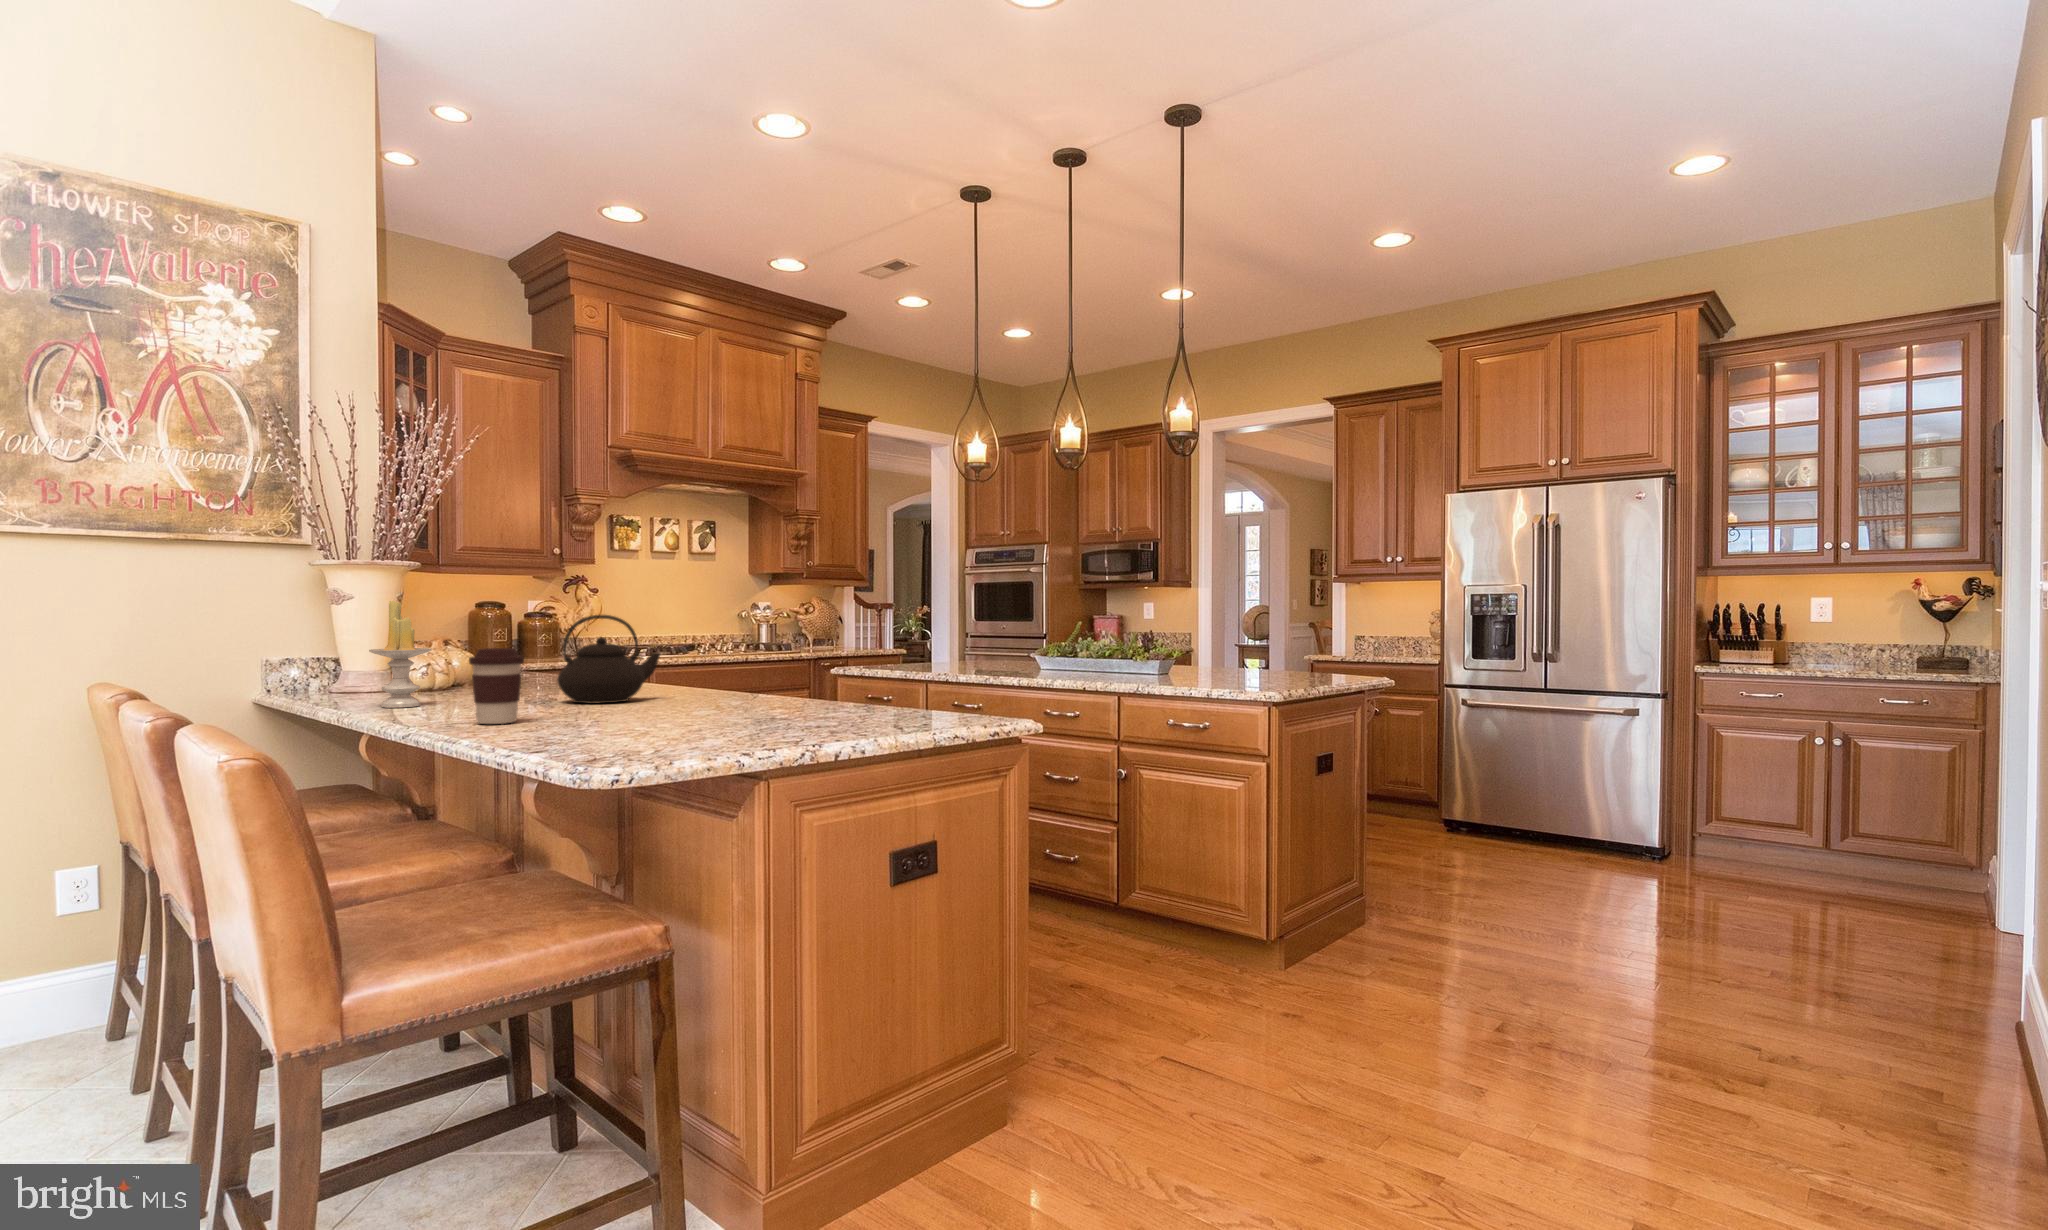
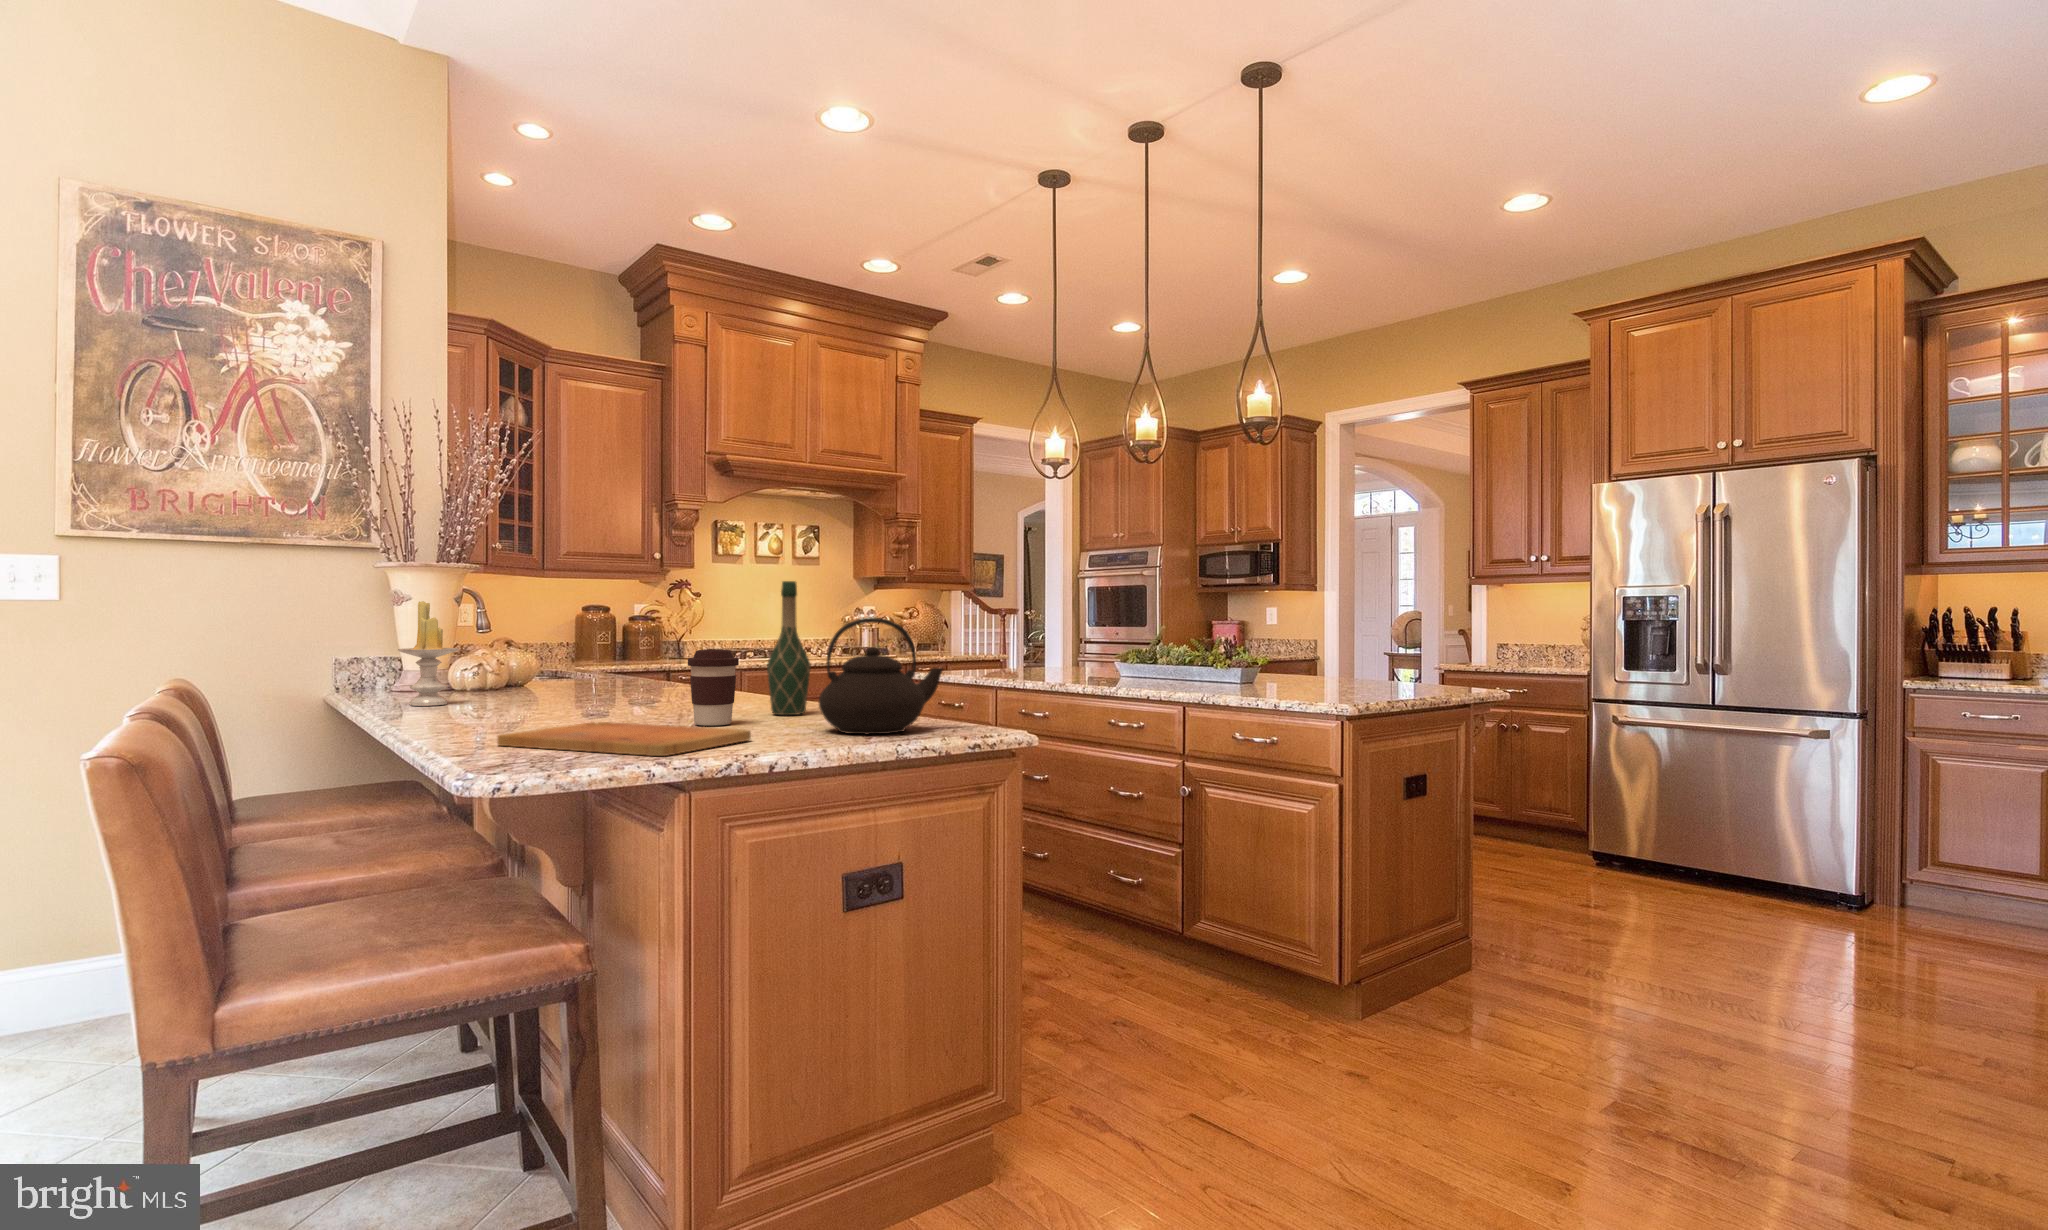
wine bottle: none [768,581,810,710] -> present [767,581,811,715]
teapot: present [557,615,660,704] -> present [819,617,943,734]
coffee cup: present [469,648,524,724] -> present [688,650,739,726]
cutting board: none [555,719,797,750] -> present [497,722,751,756]

